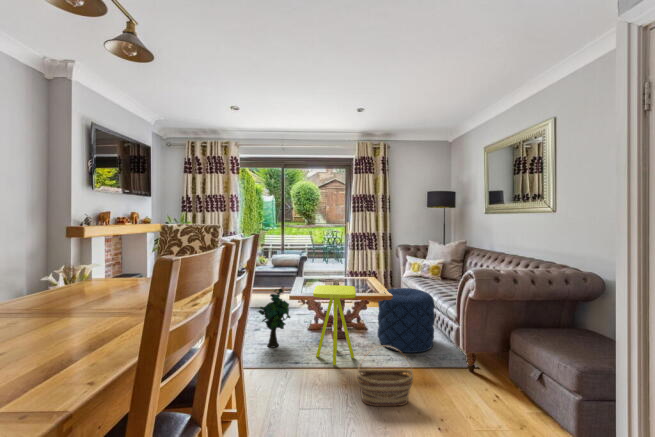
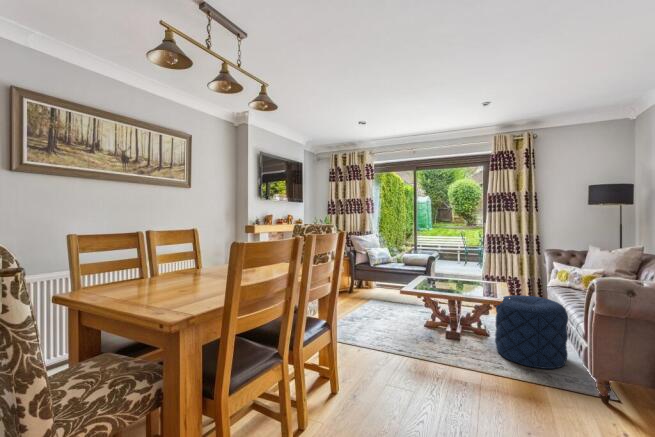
side table: present [313,285,356,365] -> none [416,283,463,361]
decorative plant: present [258,288,290,348] -> none [371,283,402,336]
basket: present [357,354,413,406] -> none [445,346,507,411]

